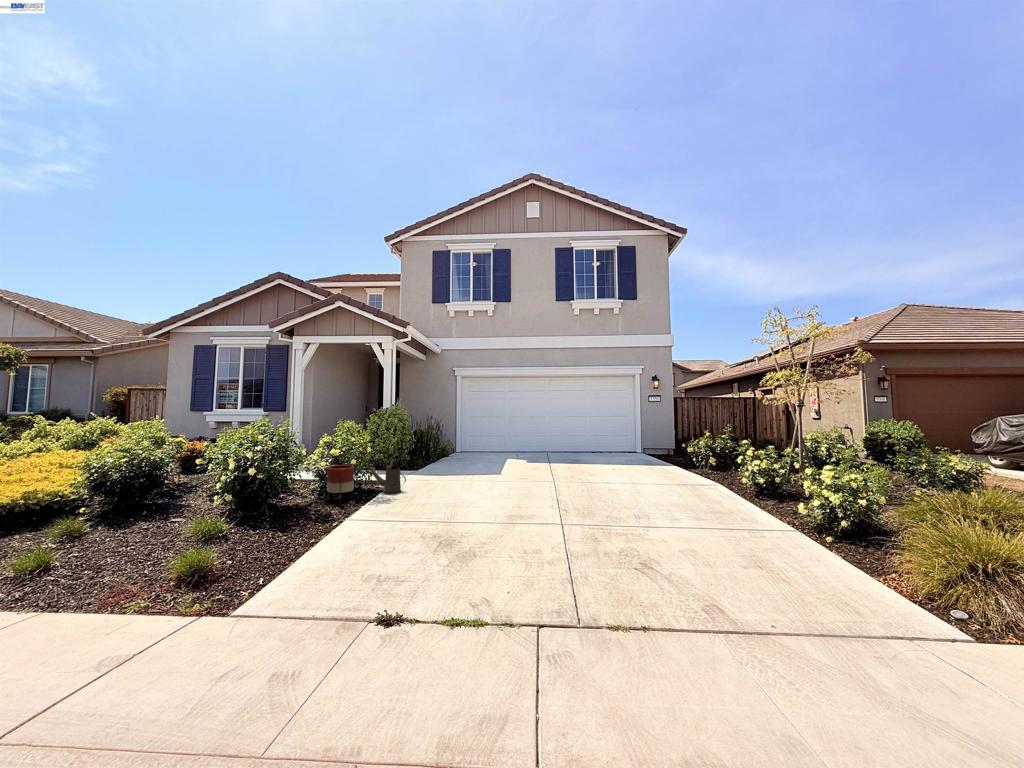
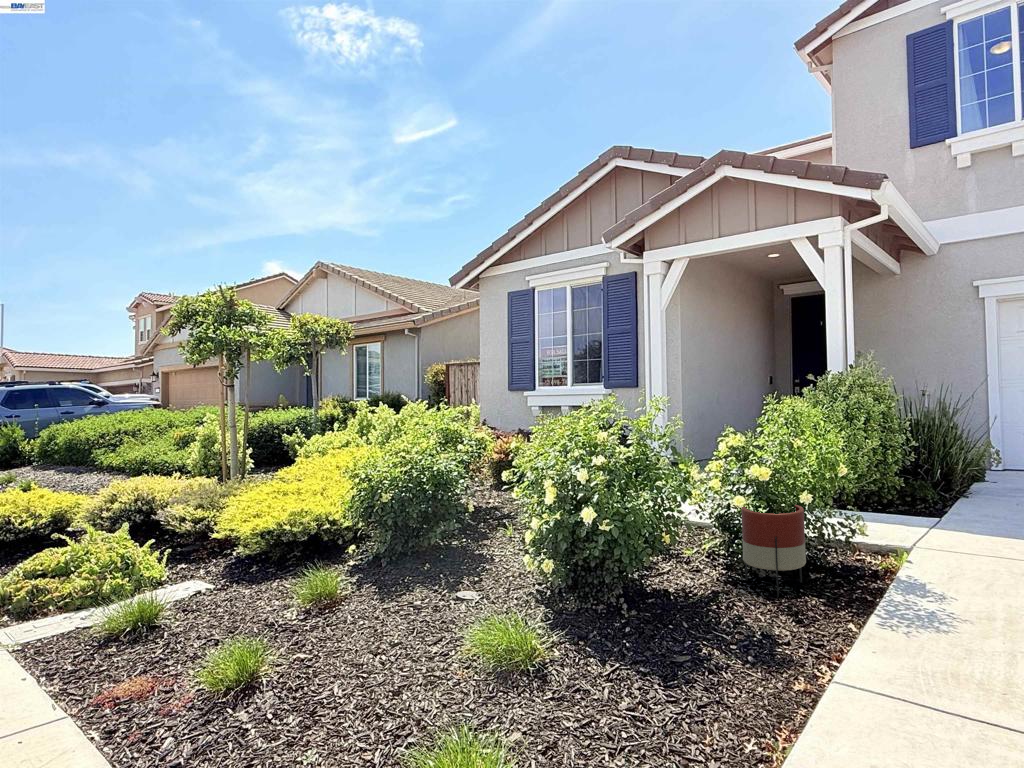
watering can: present [370,459,406,494] -> none [829,493,940,581]

